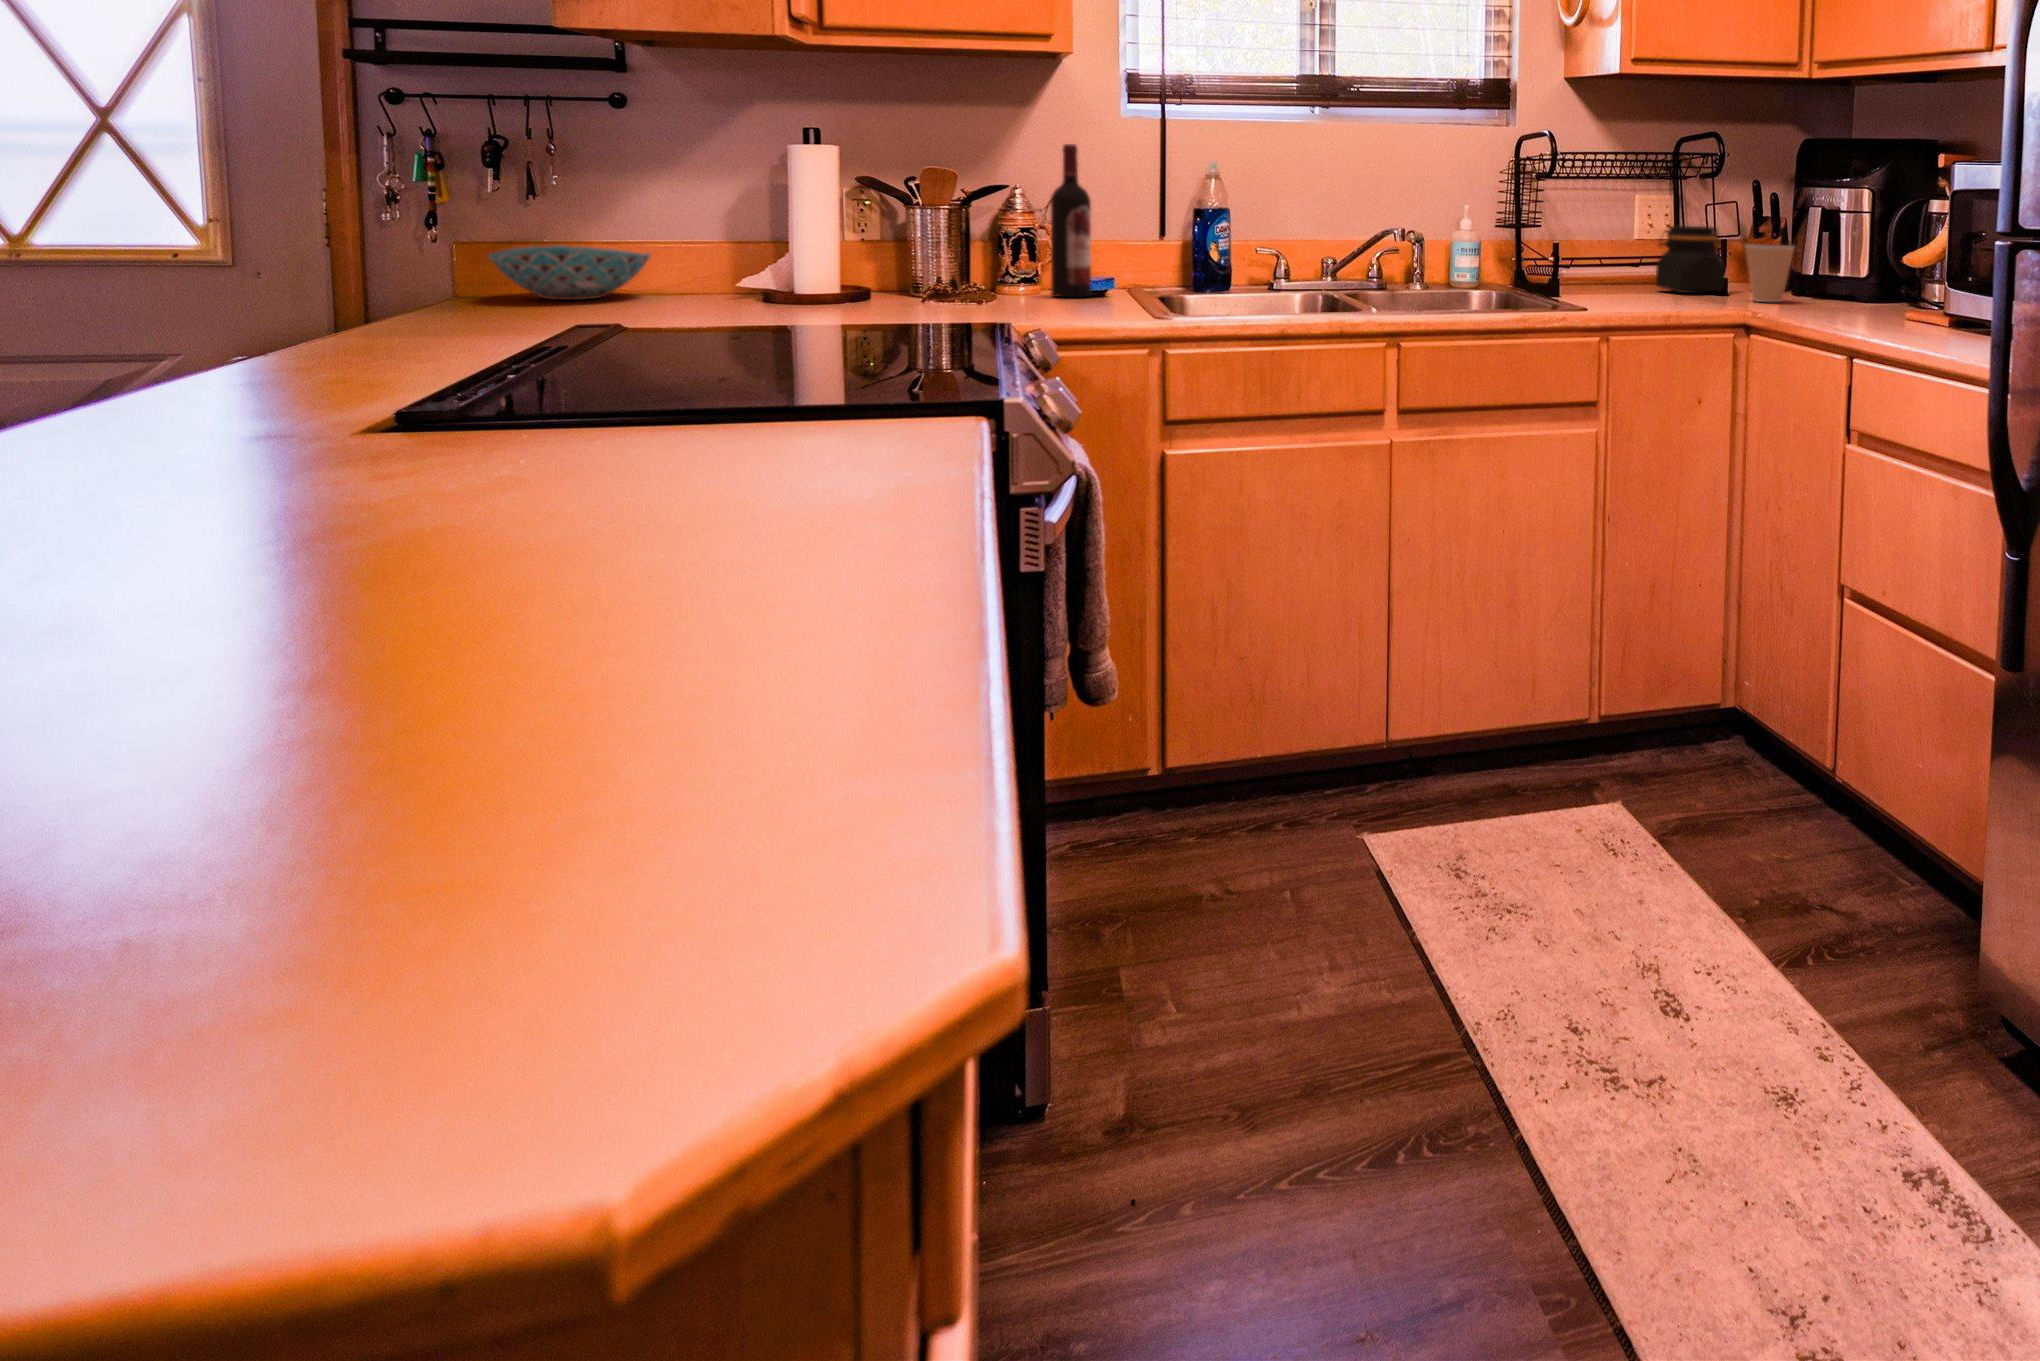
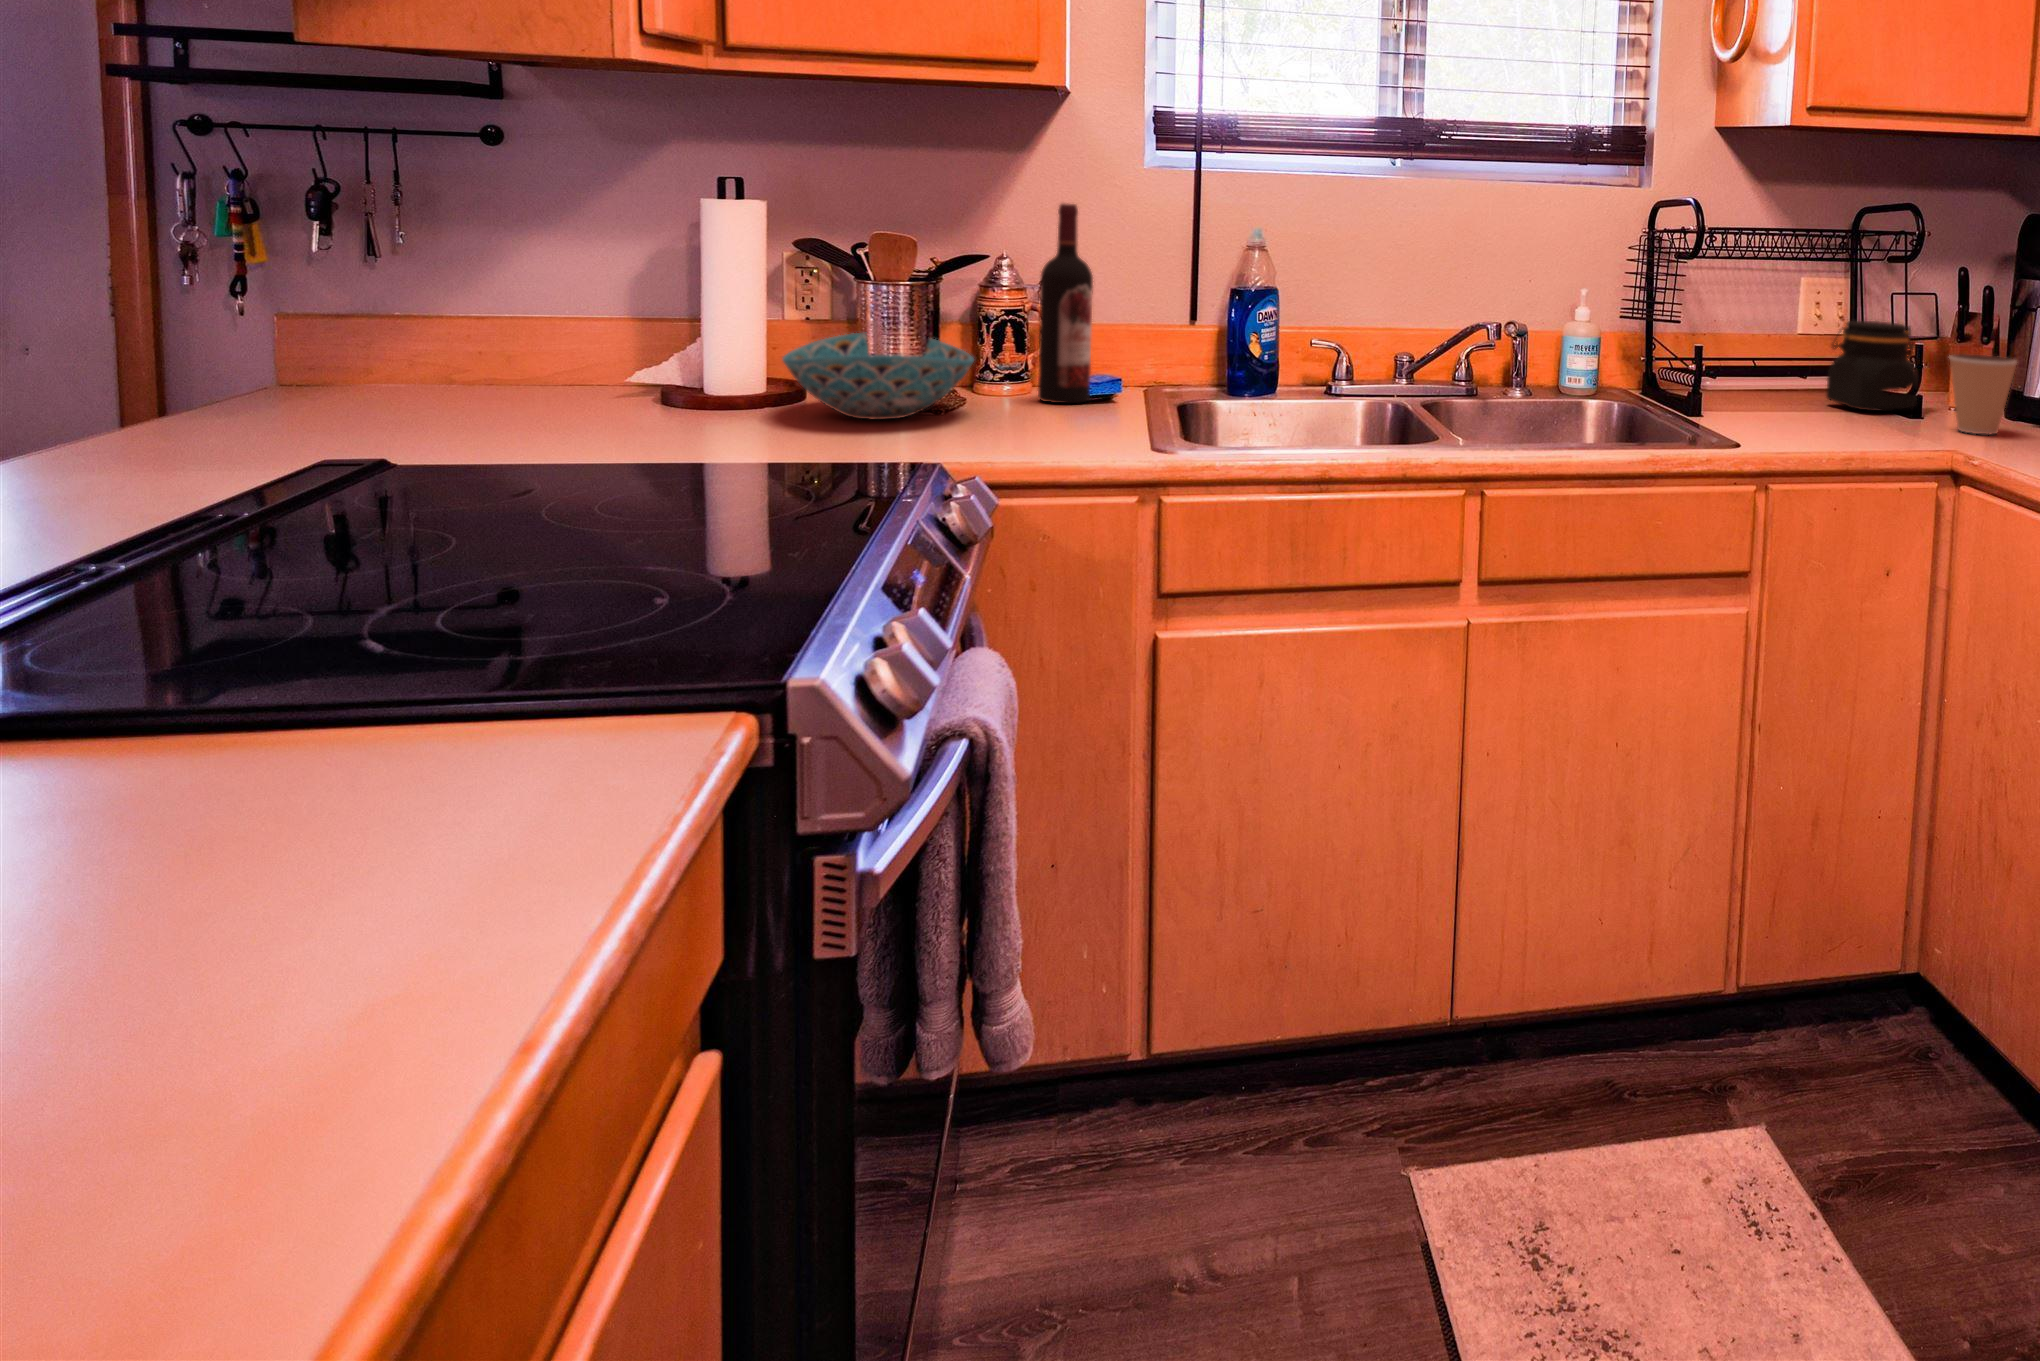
bowl: present [489,246,650,300] -> present [783,333,974,420]

